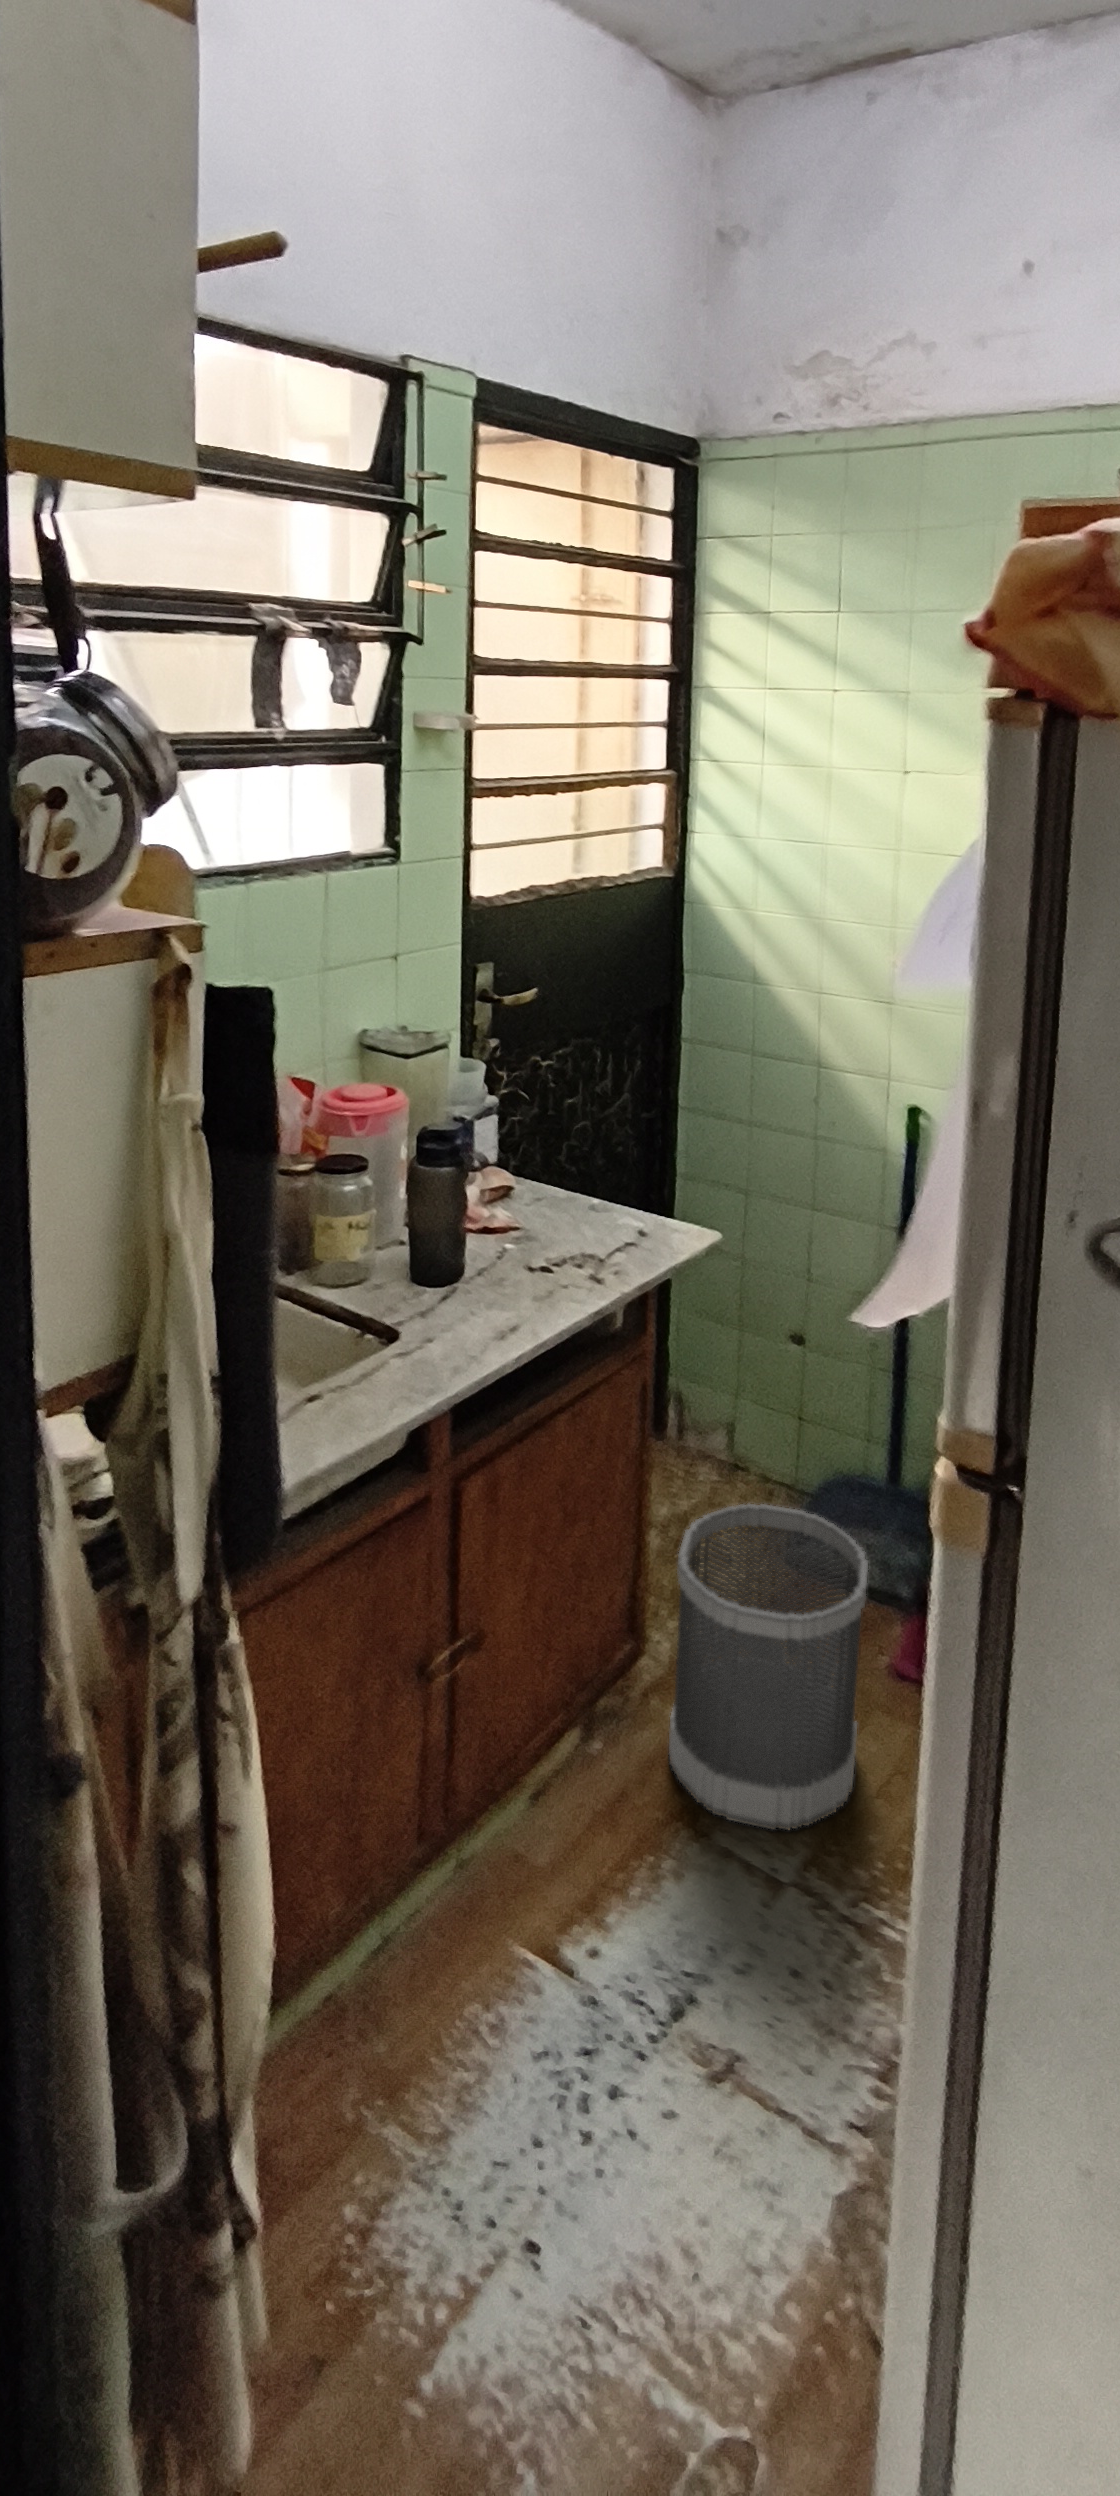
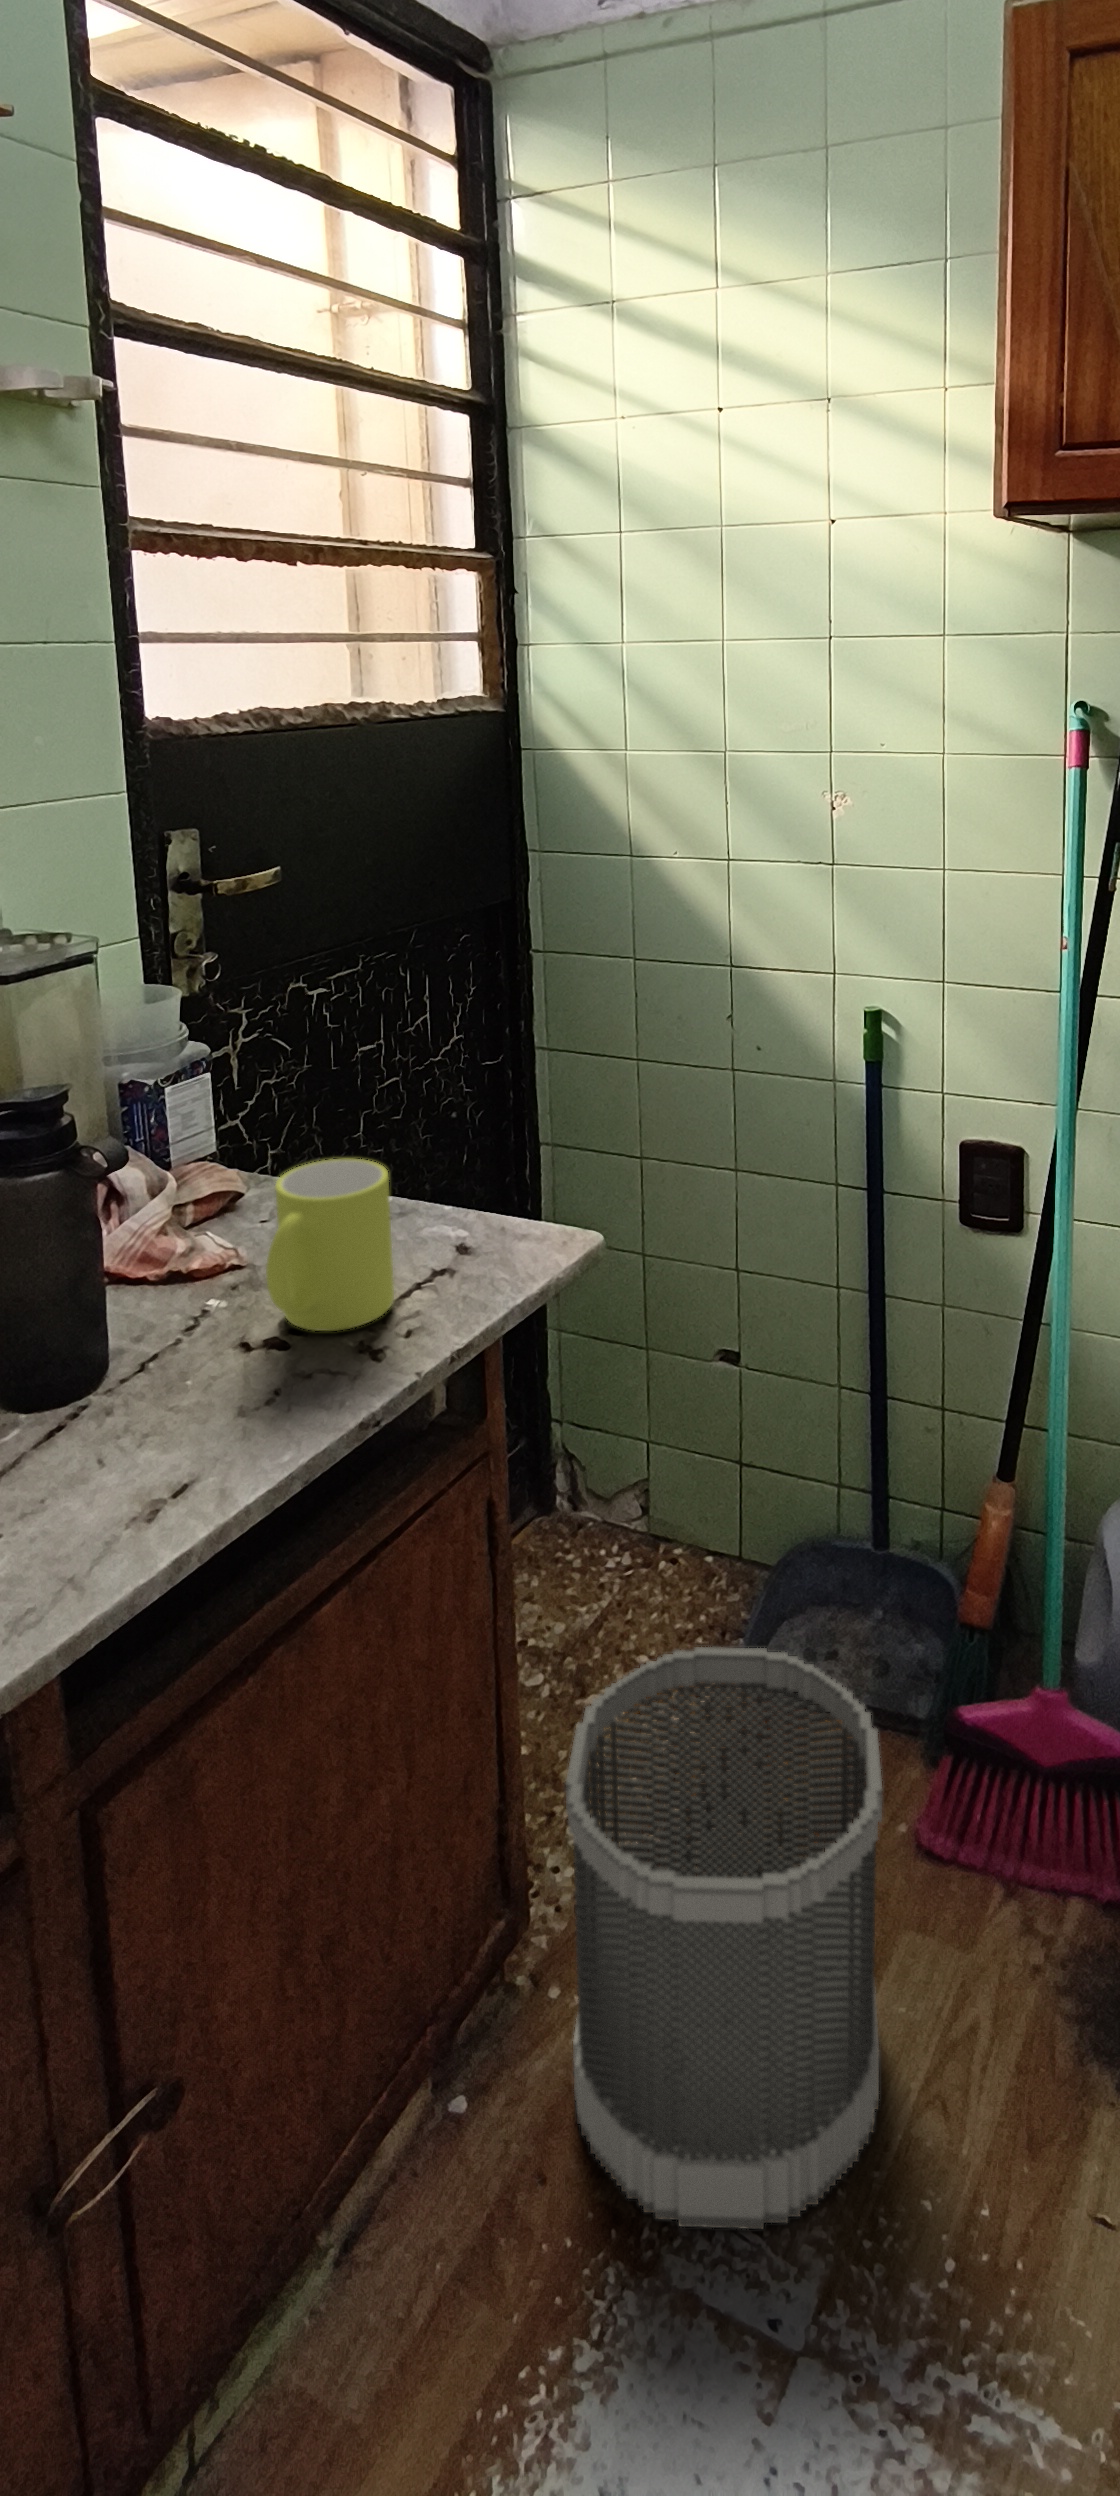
mug: none [542,1174,606,1269] -> present [266,1159,394,1331]

